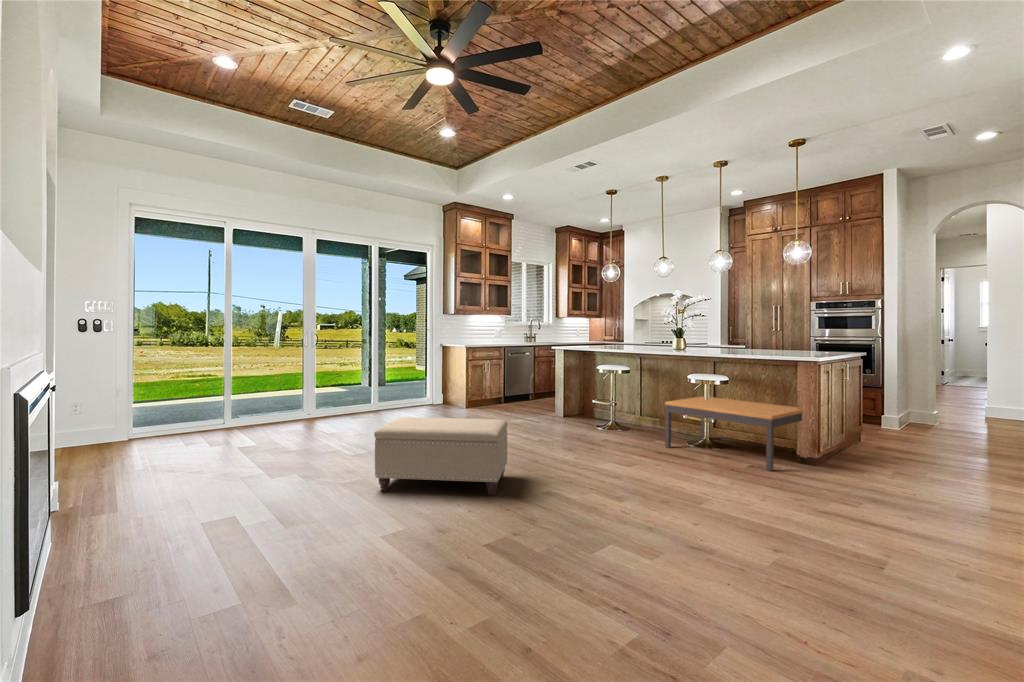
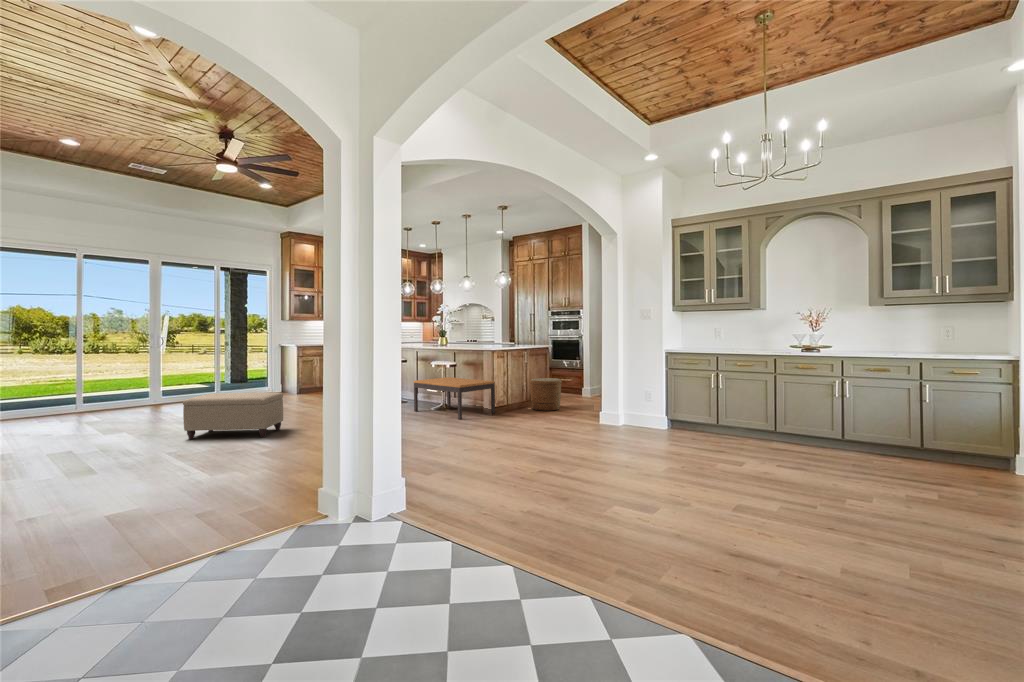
woven basket: none [851,404,914,460] -> present [530,378,562,411]

